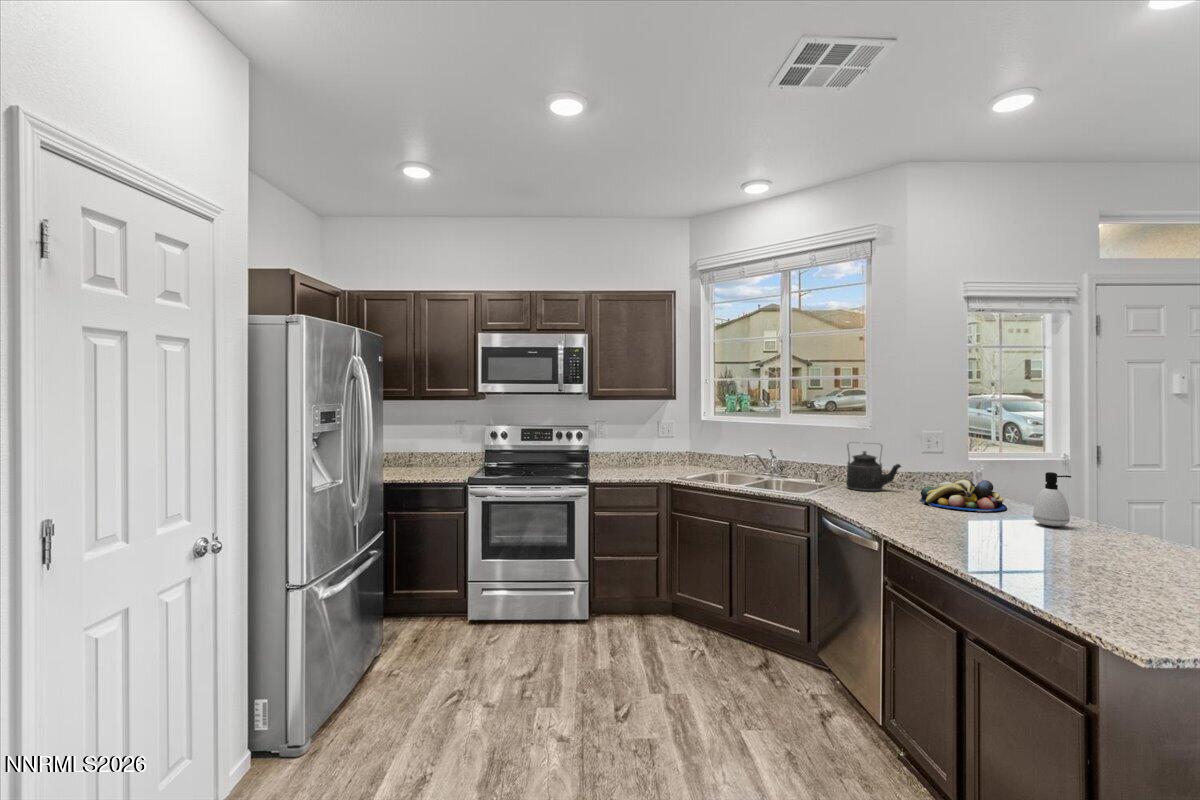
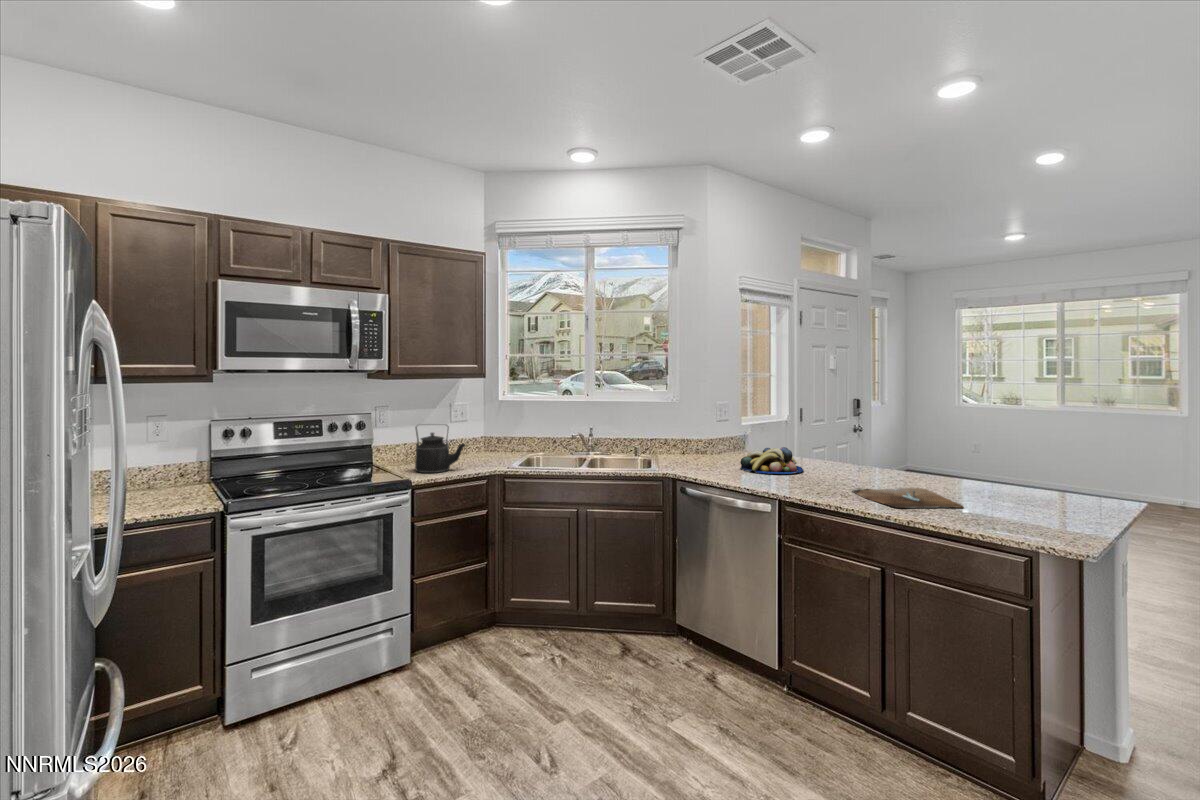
kettle: present [846,445,901,491] -> present [415,424,465,473]
soap dispenser: present [1033,472,1071,526] -> none [838,438,863,480]
cutting board: none [1014,533,1156,572] -> present [852,488,963,508]

